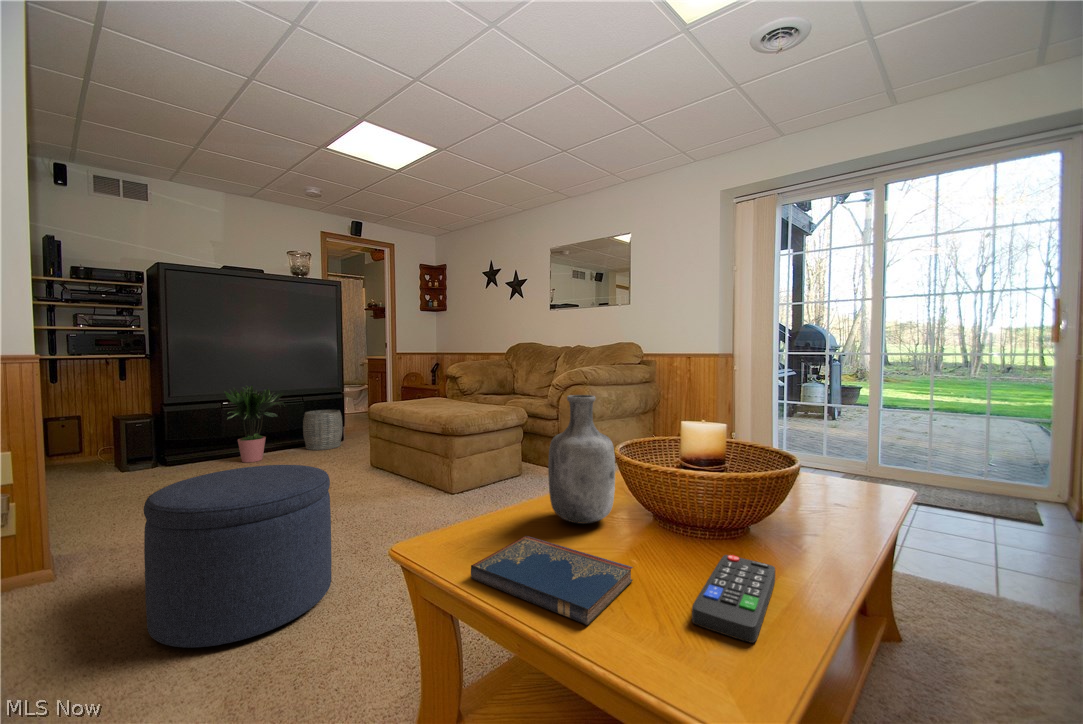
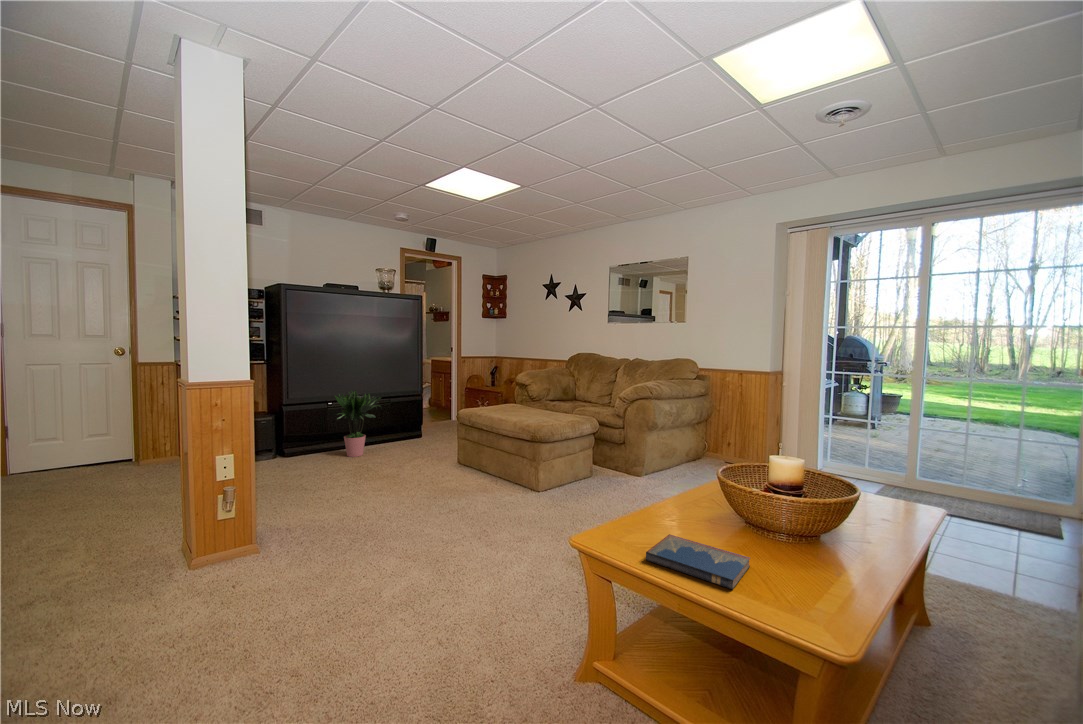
vase: present [548,395,615,524] -> none [674,436,723,527]
woven basket: present [303,410,342,450] -> none [392,411,425,447]
ottoman: present [144,465,332,648] -> none [363,469,481,601]
remote control: present [692,555,775,643] -> none [795,553,844,603]

